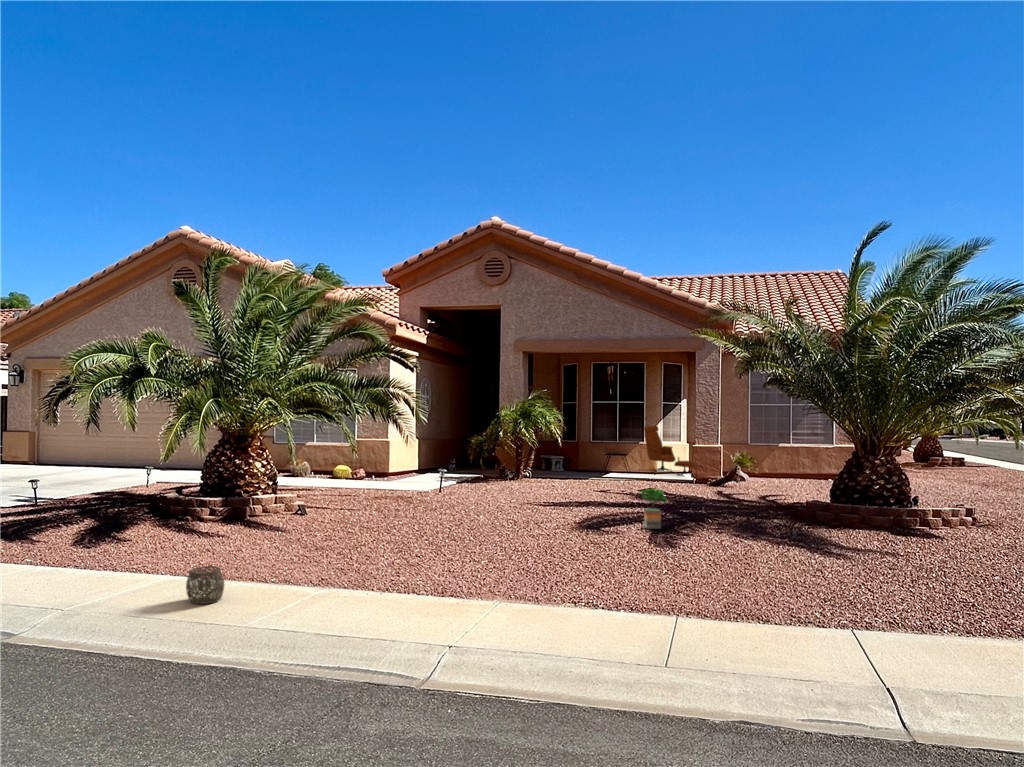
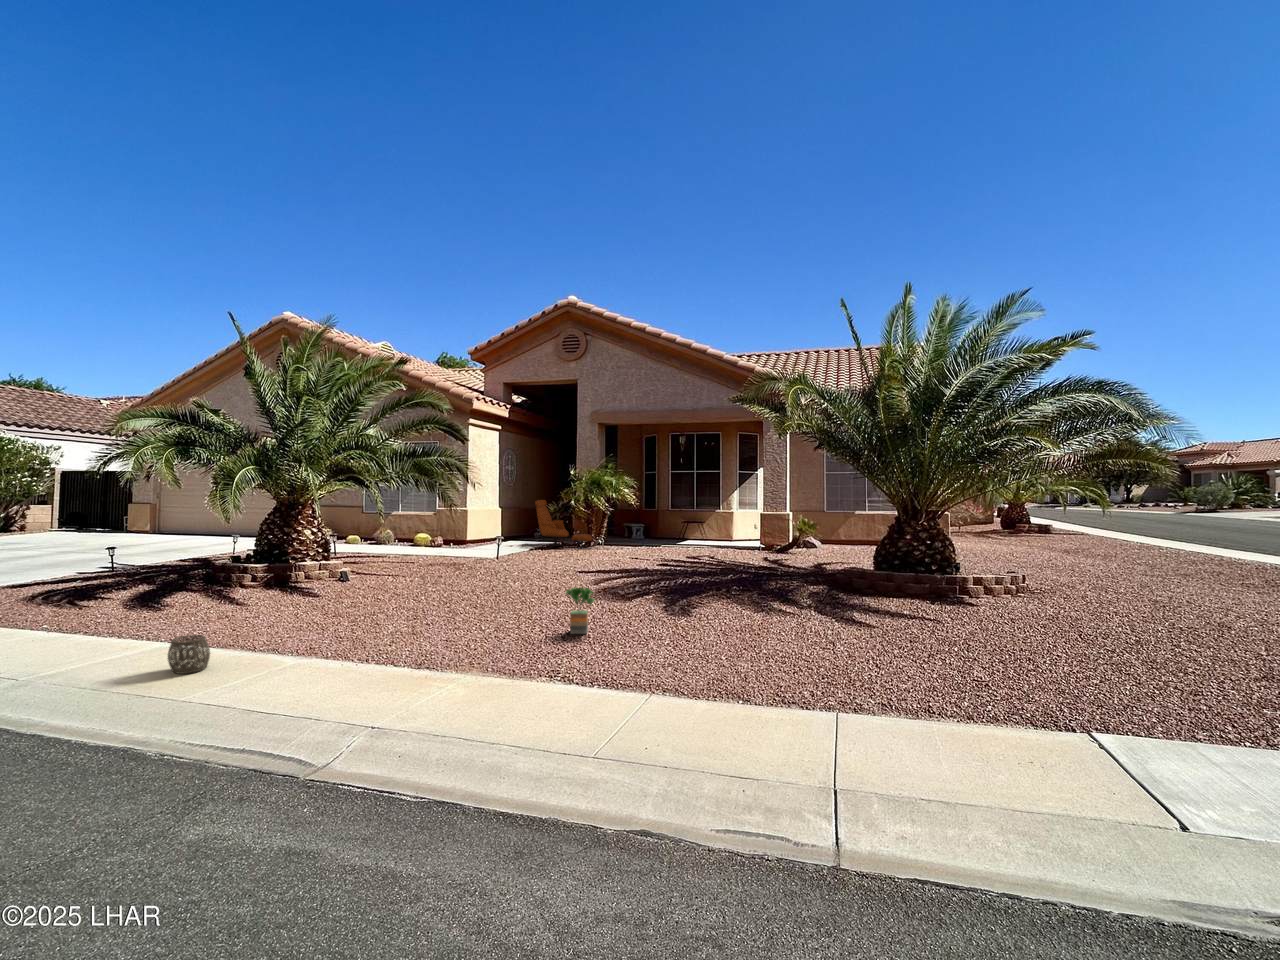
lounge chair: present [644,426,695,474] -> present [535,500,592,548]
potted tree: present [641,488,667,529] -> present [566,587,595,634]

